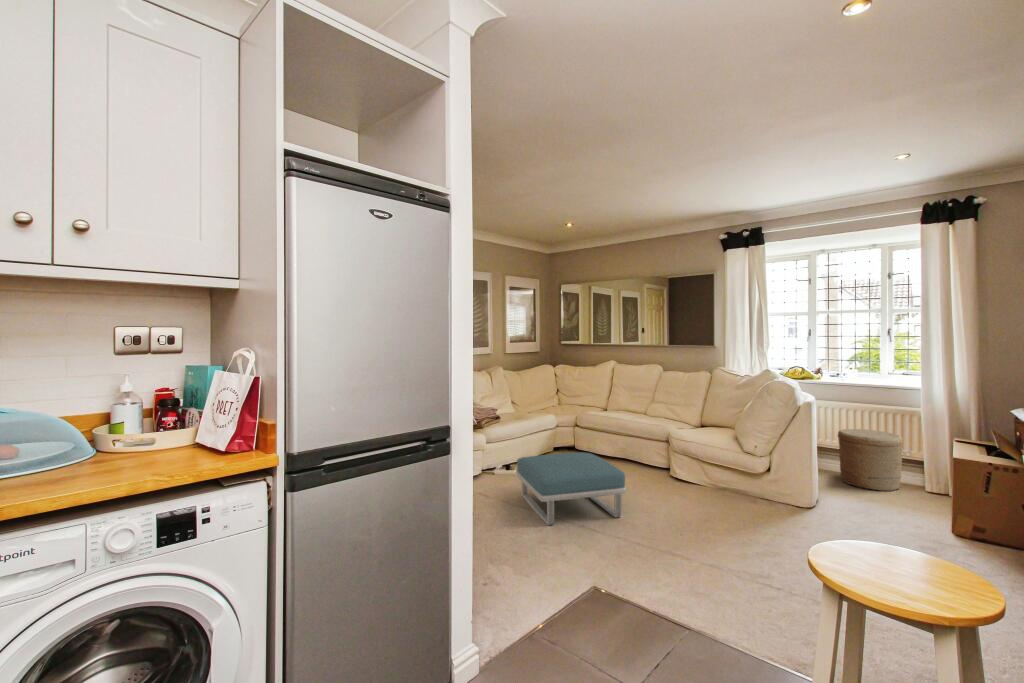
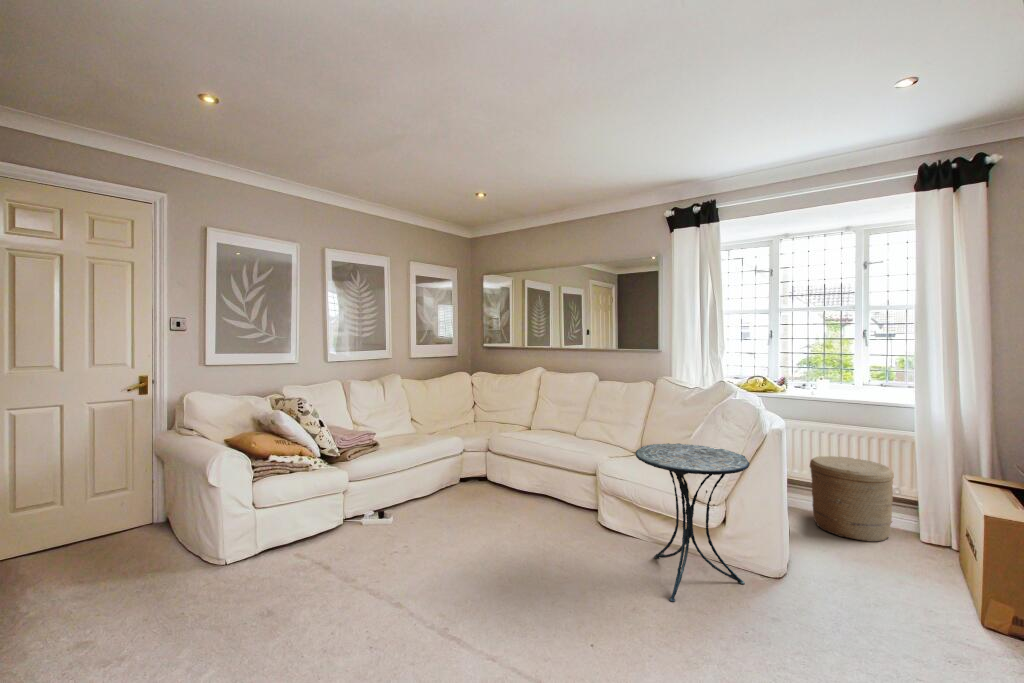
side table: none [703,415,786,519] -> present [636,443,750,602]
footstool: present [517,452,626,525] -> none [372,496,520,626]

